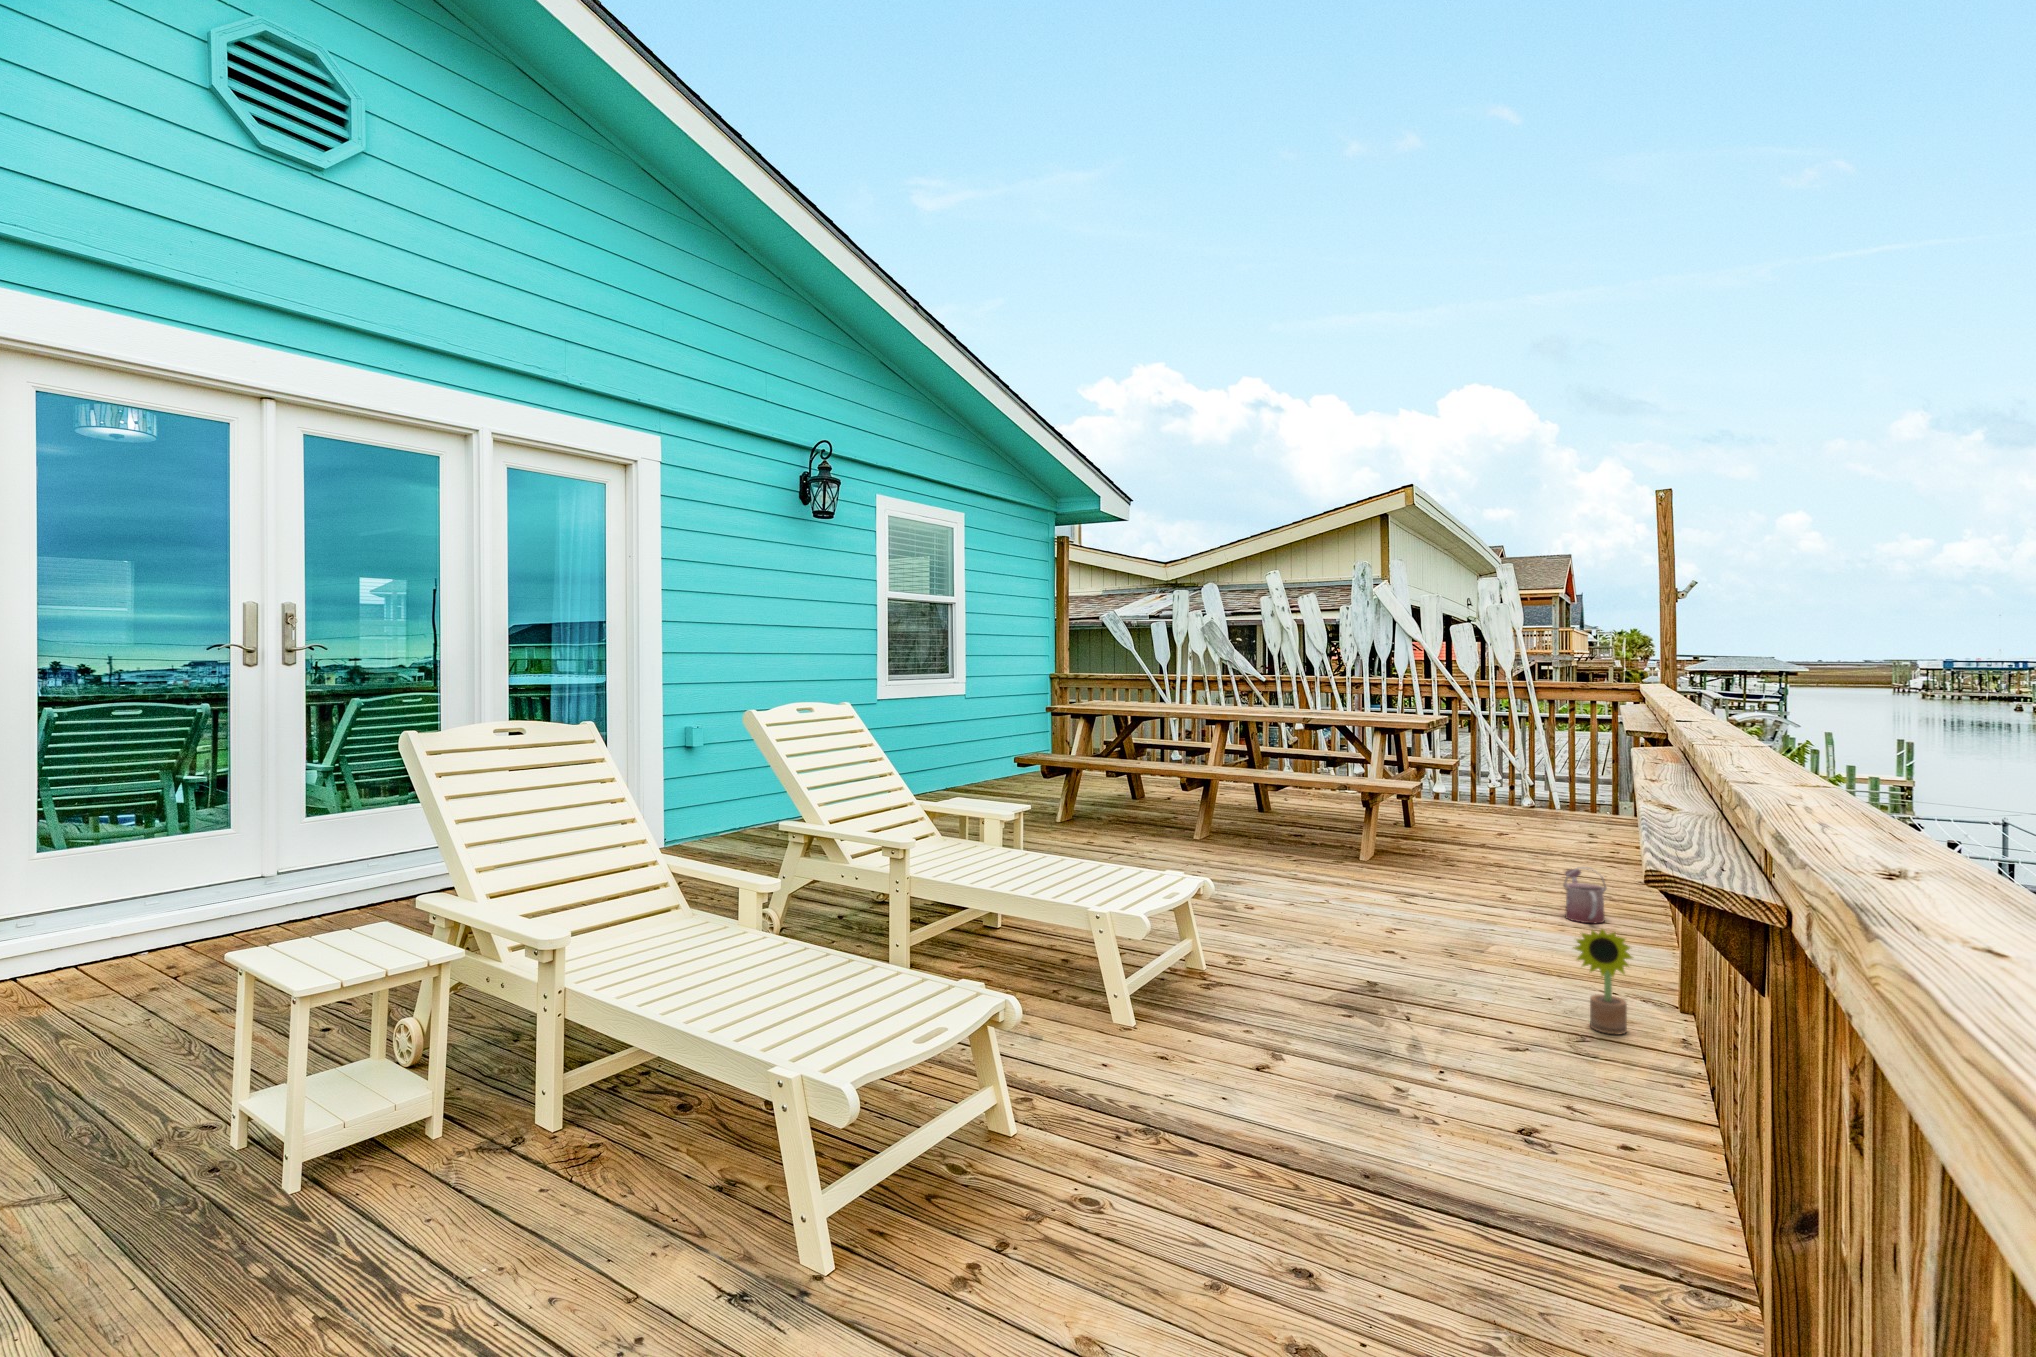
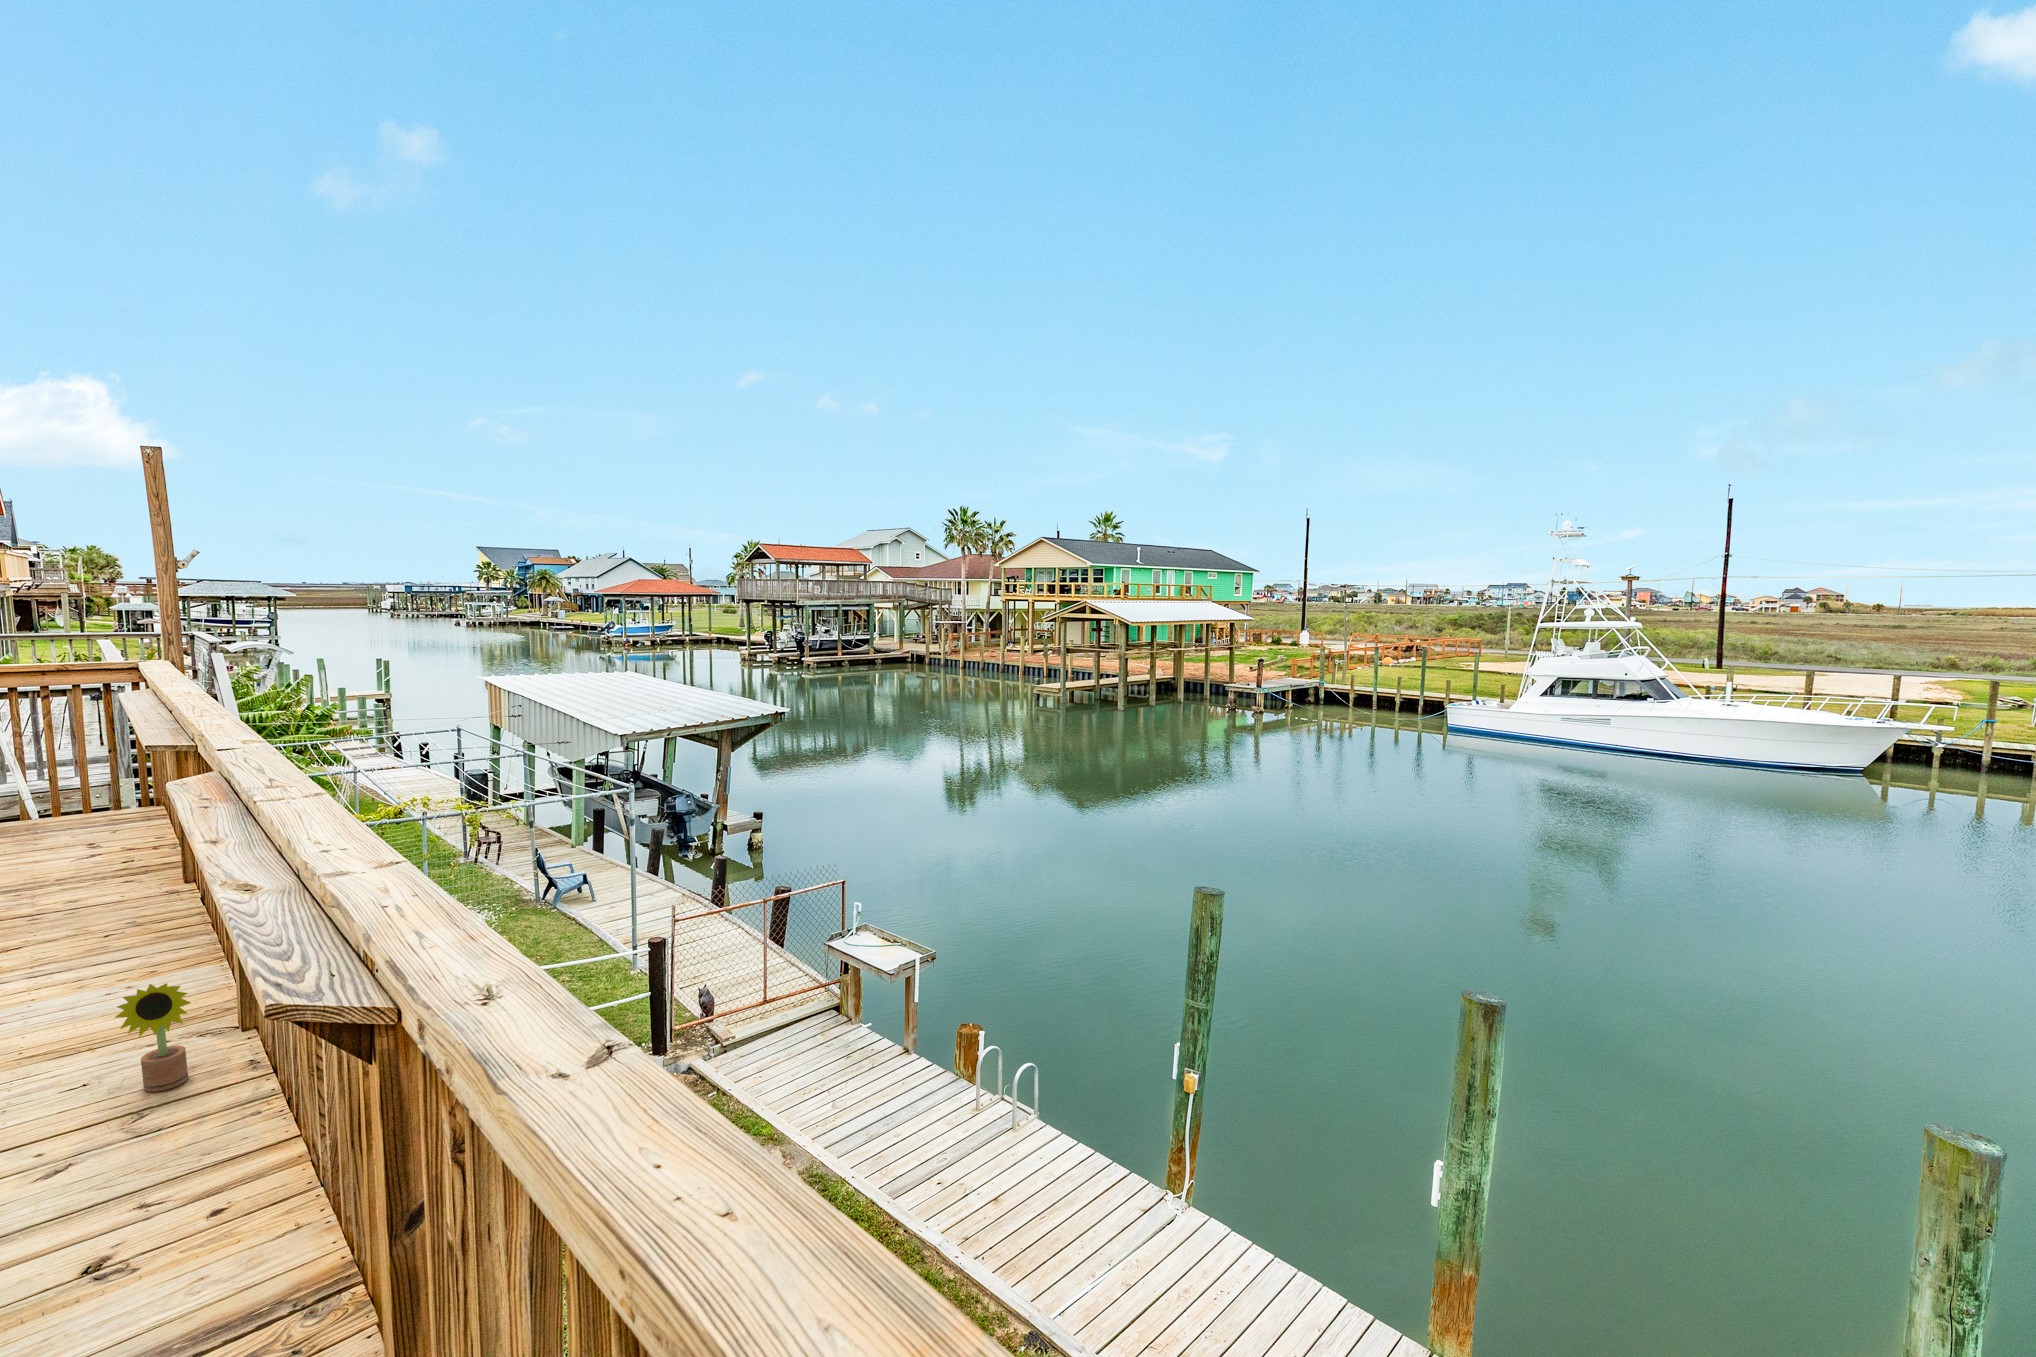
watering can: present [1563,867,1606,923] -> none [72,896,132,963]

